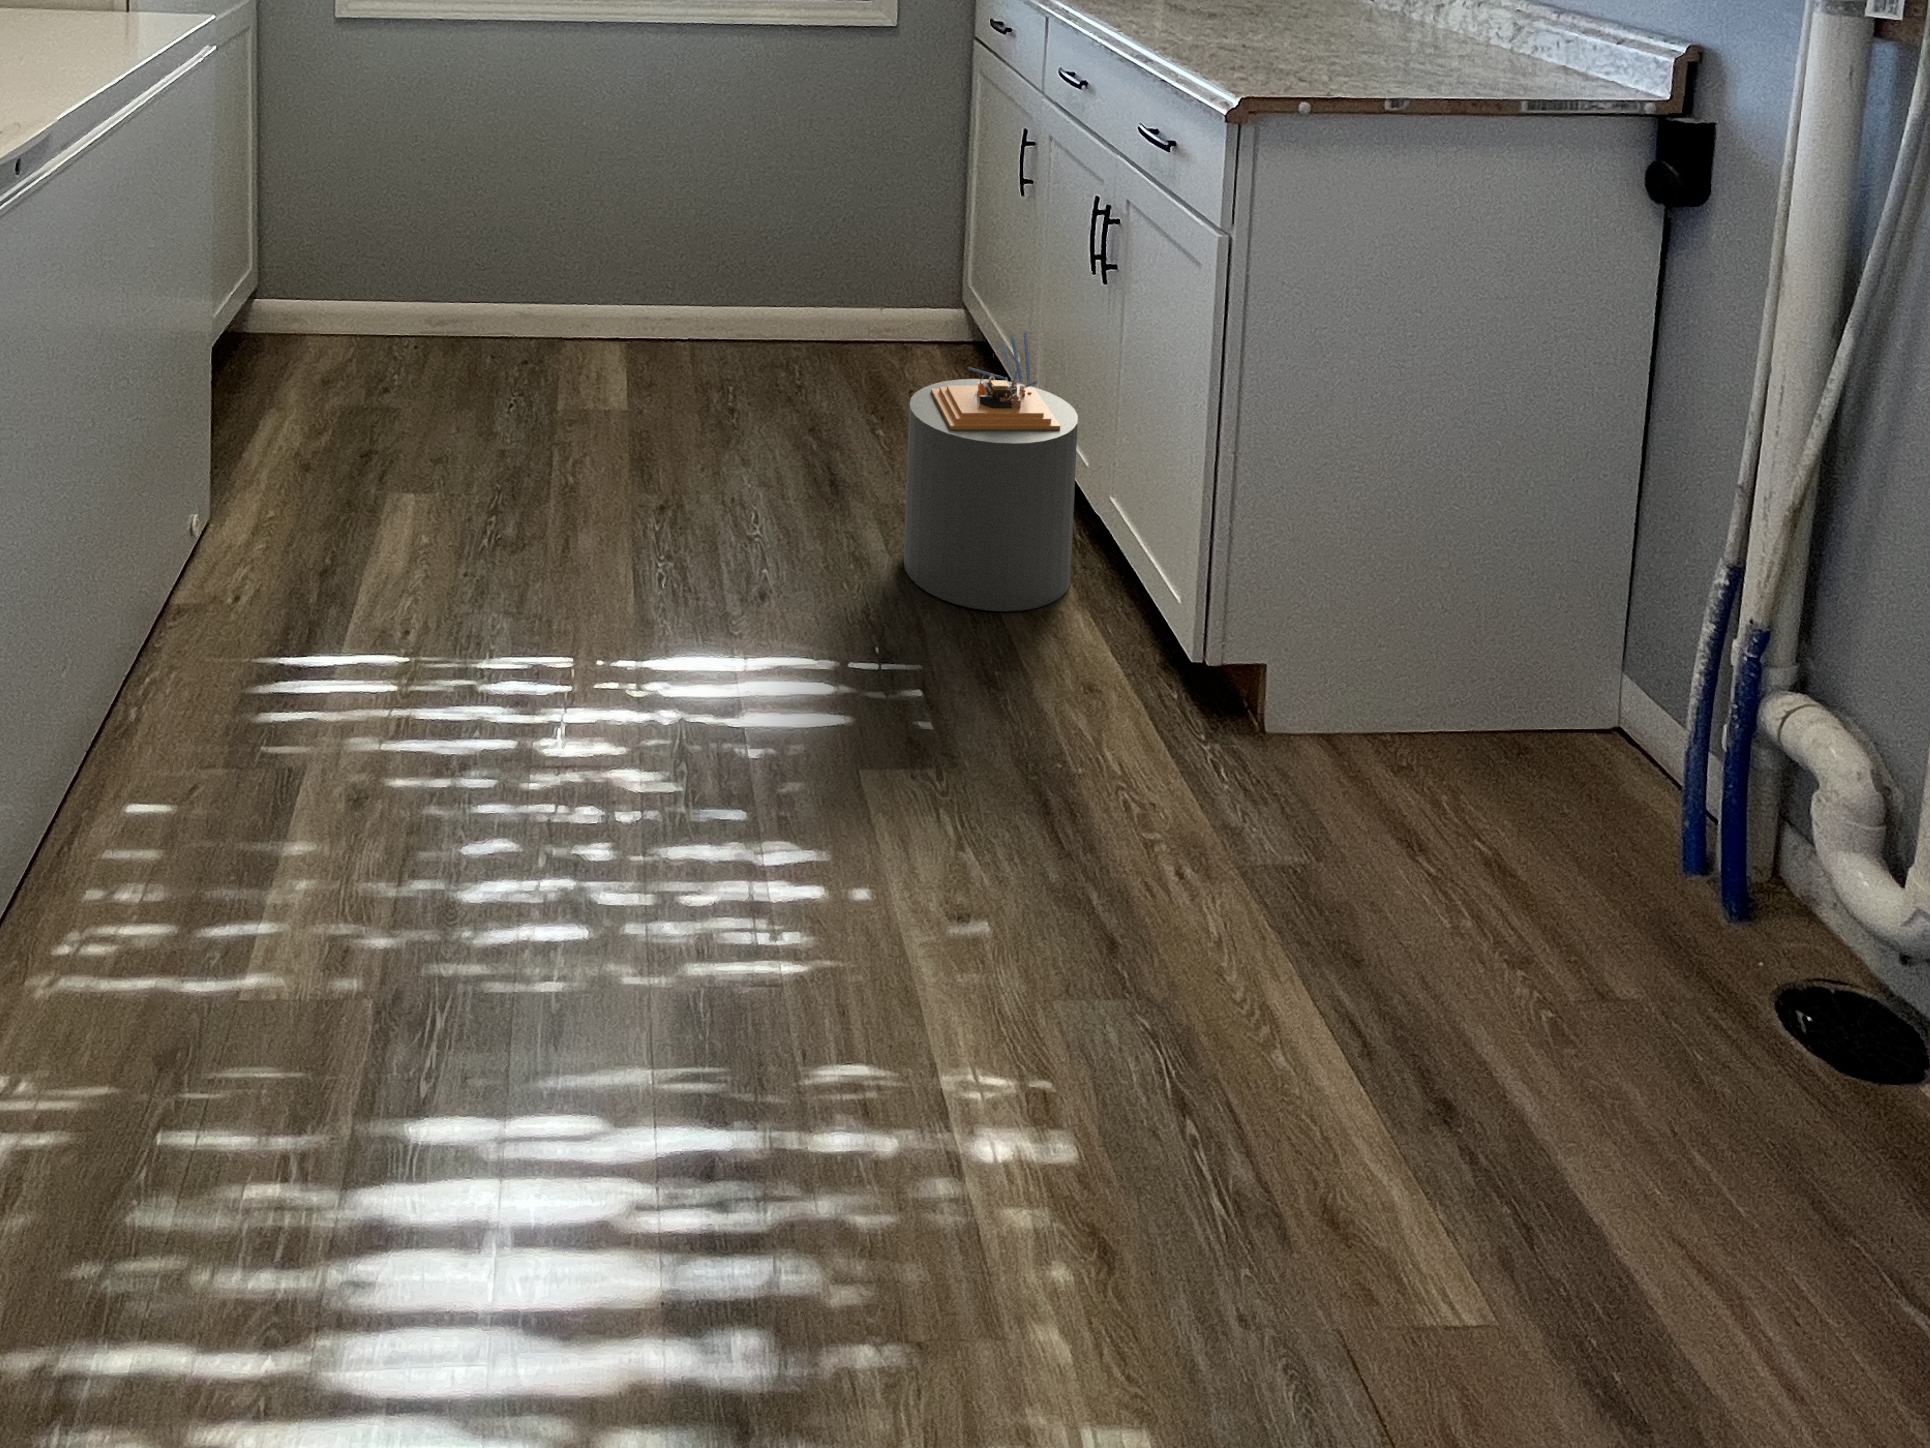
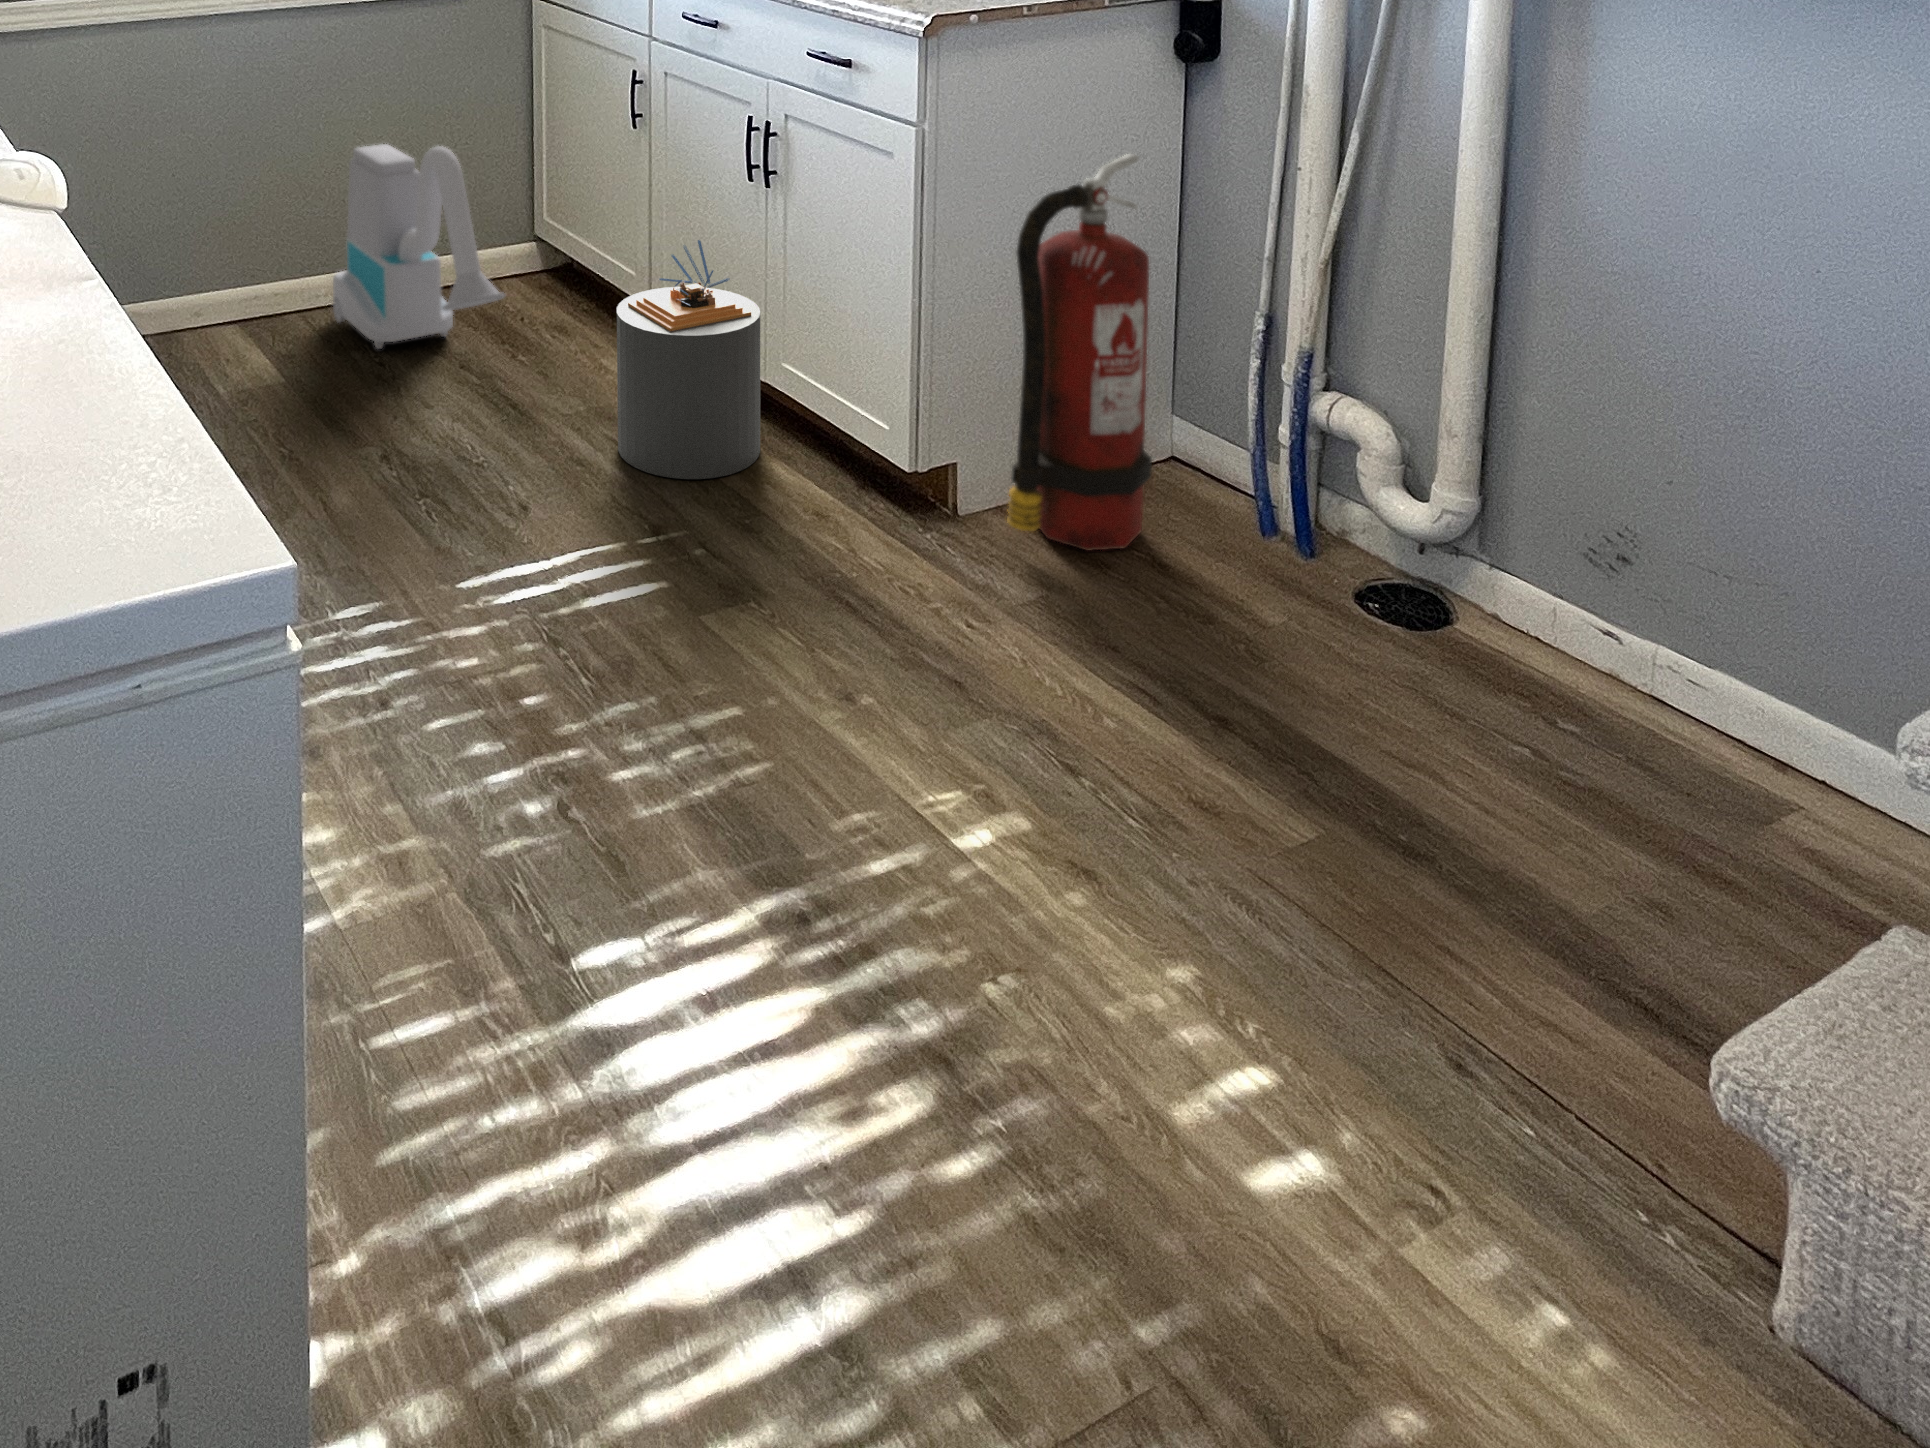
vacuum cleaner: none [723,177,838,392] -> present [333,144,505,349]
fire extinguisher: none [1296,309,1526,834] -> present [1007,154,1152,550]

